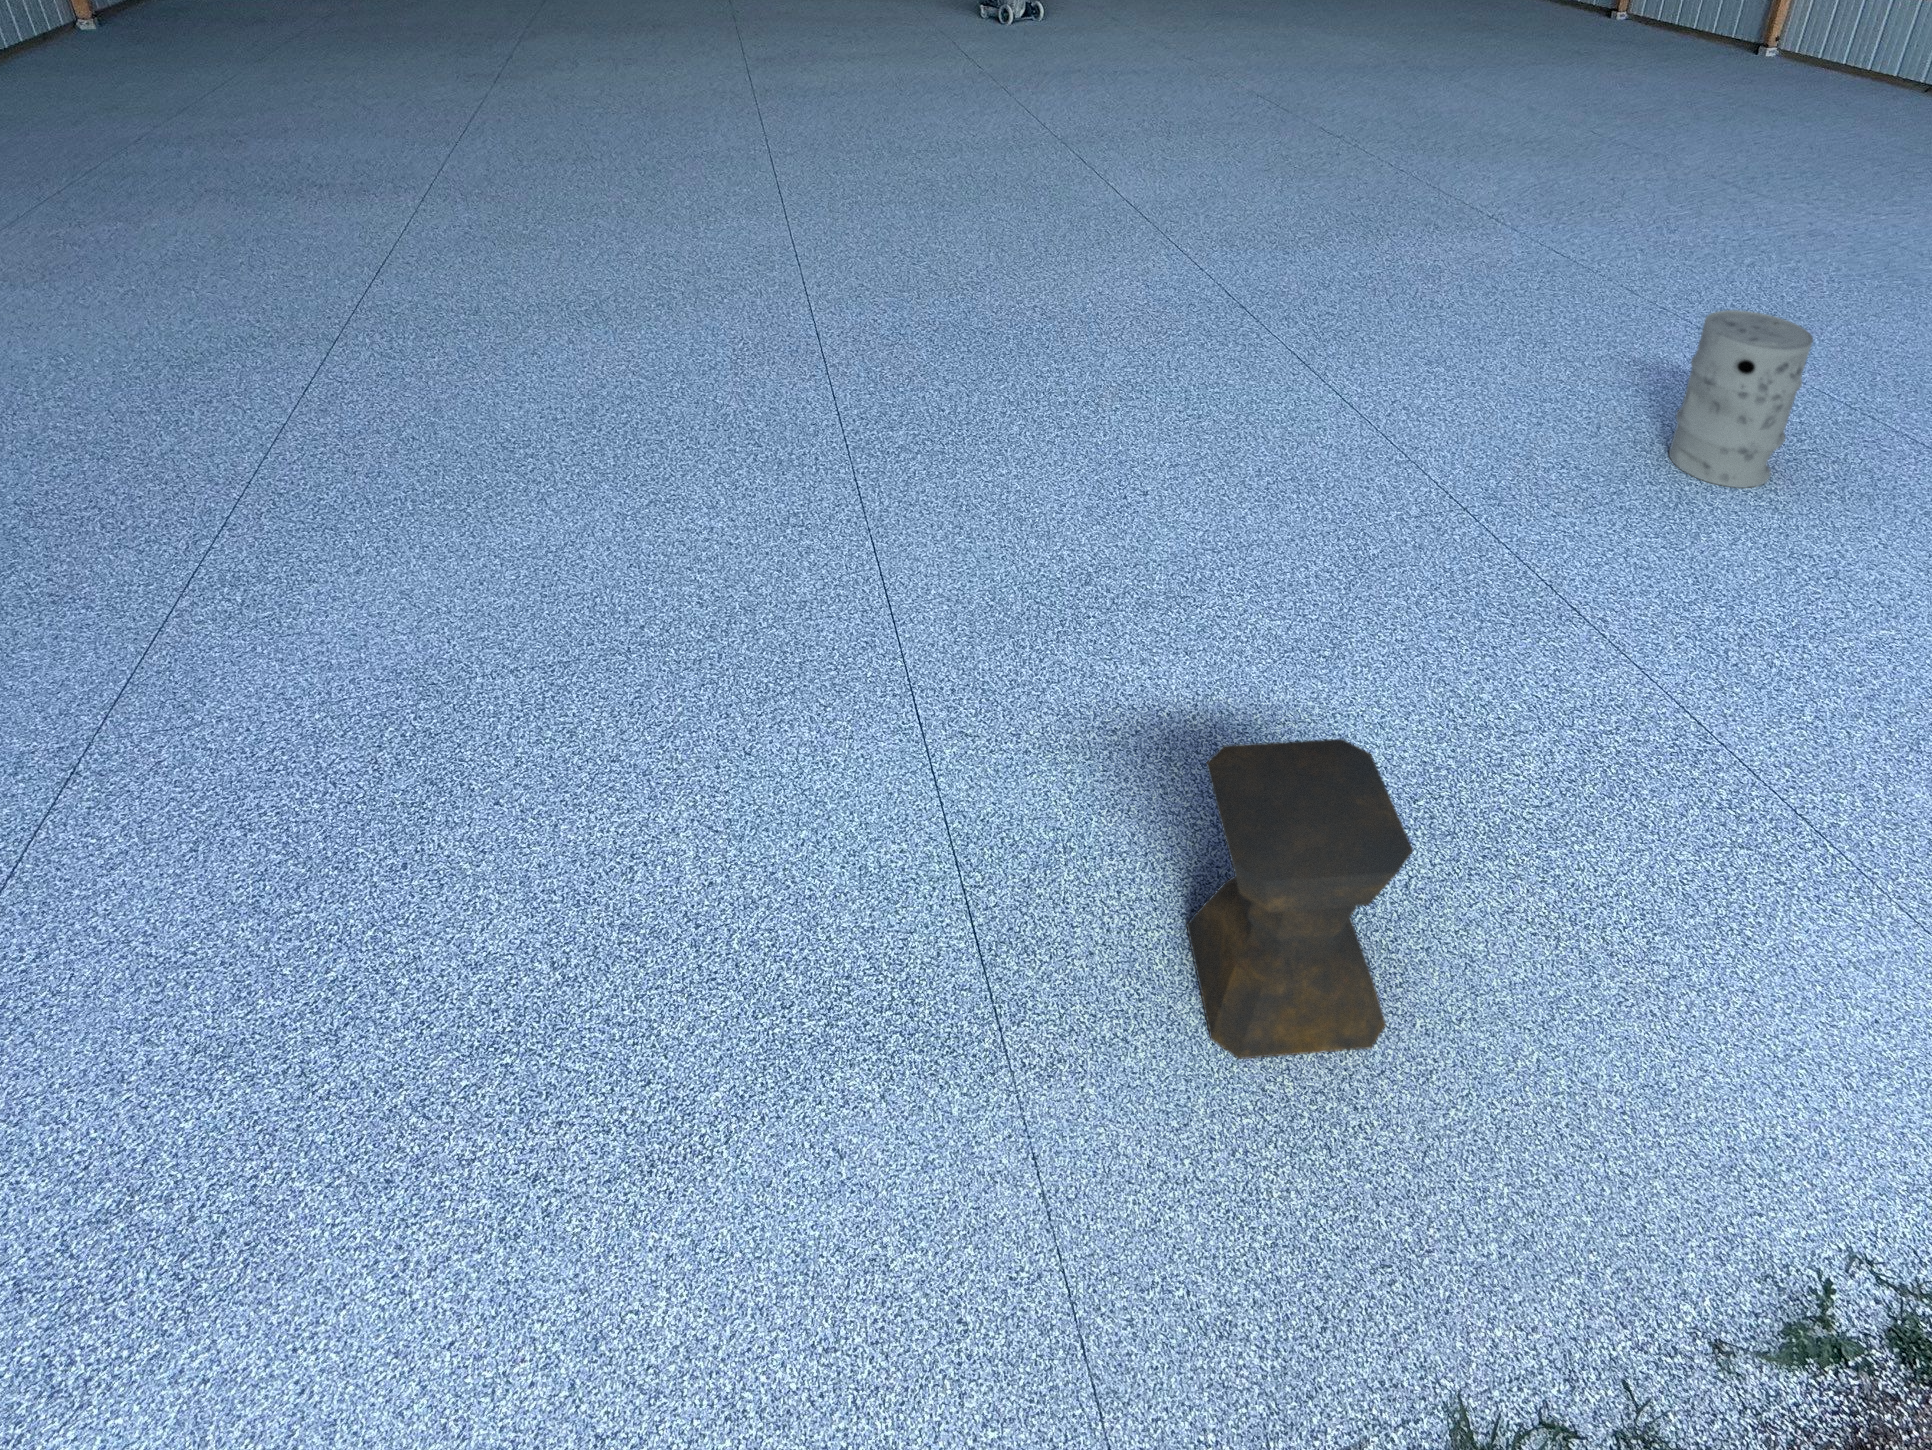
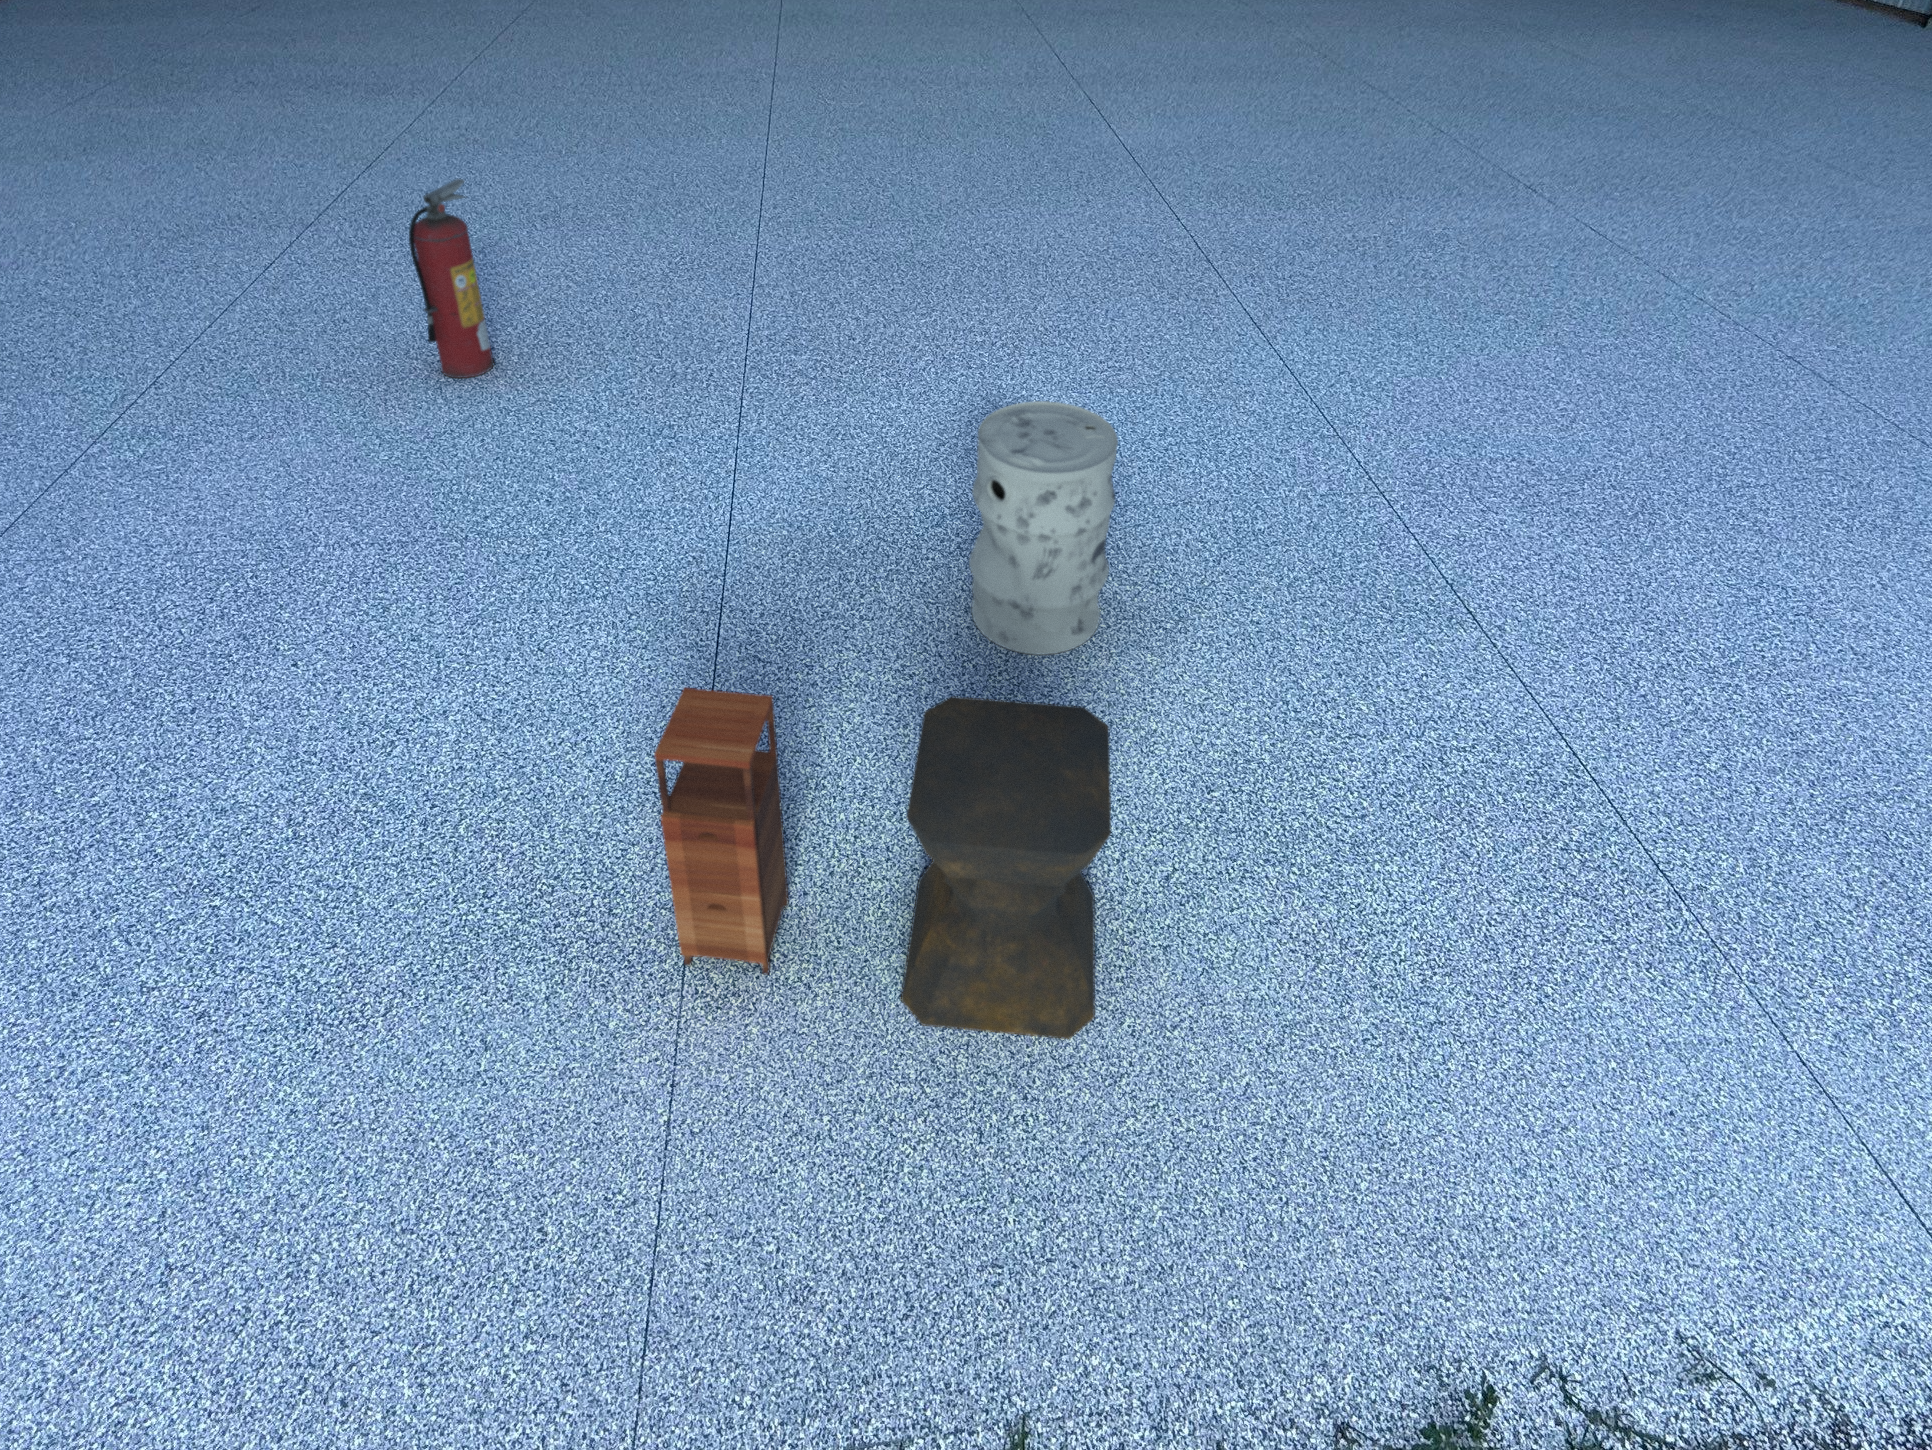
fire extinguisher: none [505,289,587,488] -> present [409,179,494,378]
trash can: present [1669,310,1813,488] -> present [969,401,1118,655]
storage cabinet: none [996,767,1088,1042] -> present [654,687,789,975]

